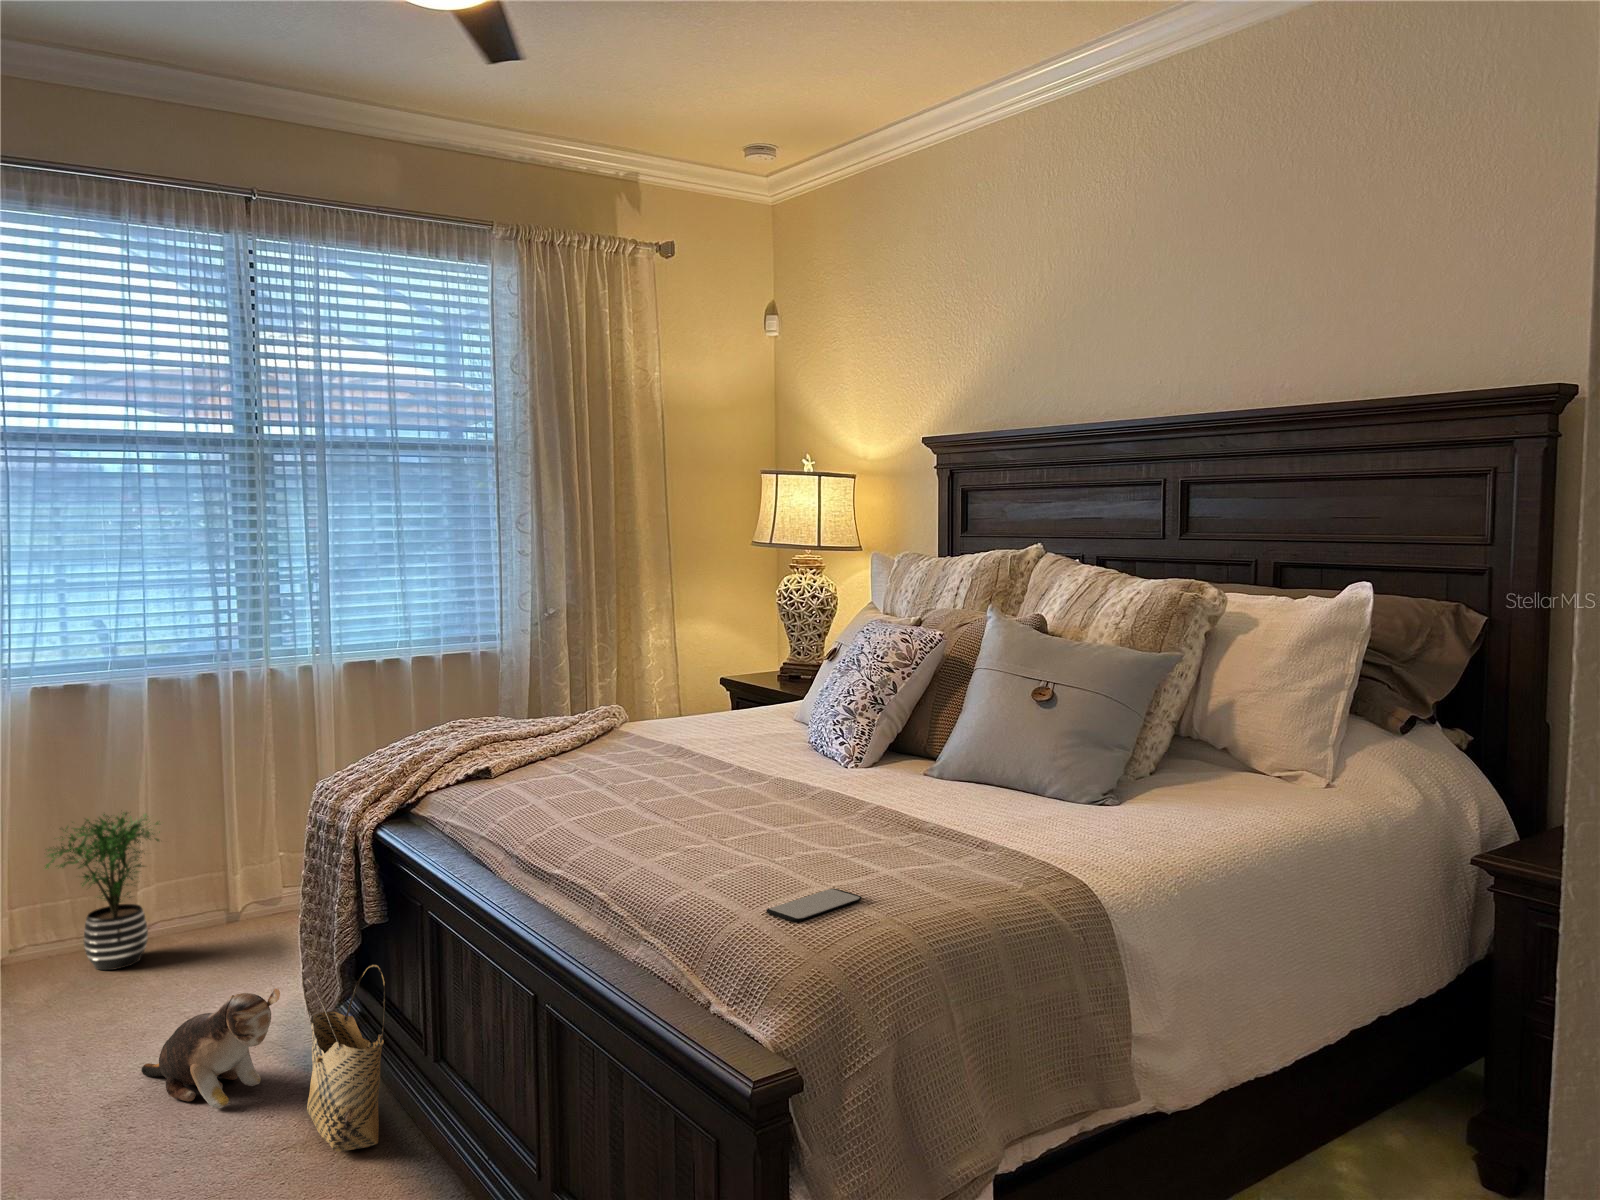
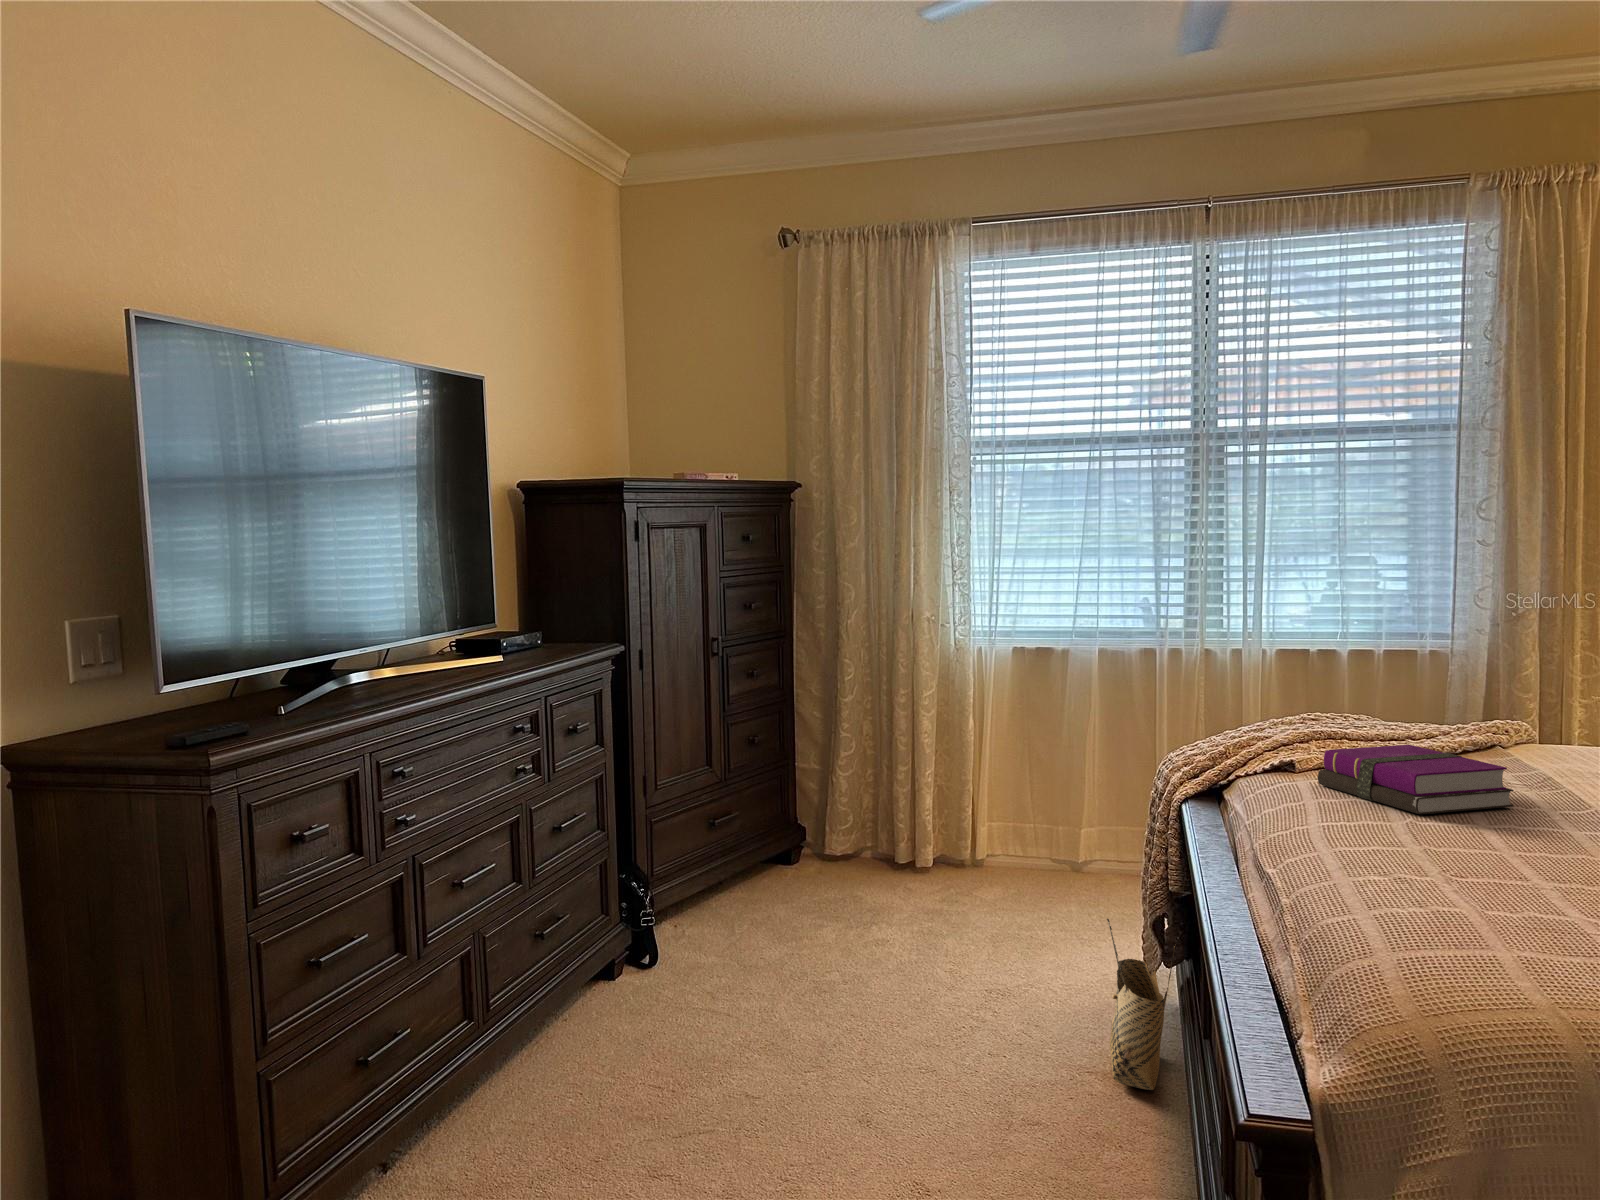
notebook: none [525,735,689,794] -> present [1318,745,1514,814]
potted plant: present [46,812,160,970] -> none [1005,755,1100,889]
smartphone: present [766,888,862,922] -> none [1377,943,1510,966]
plush toy: present [141,988,280,1108] -> none [1021,923,1106,1016]

